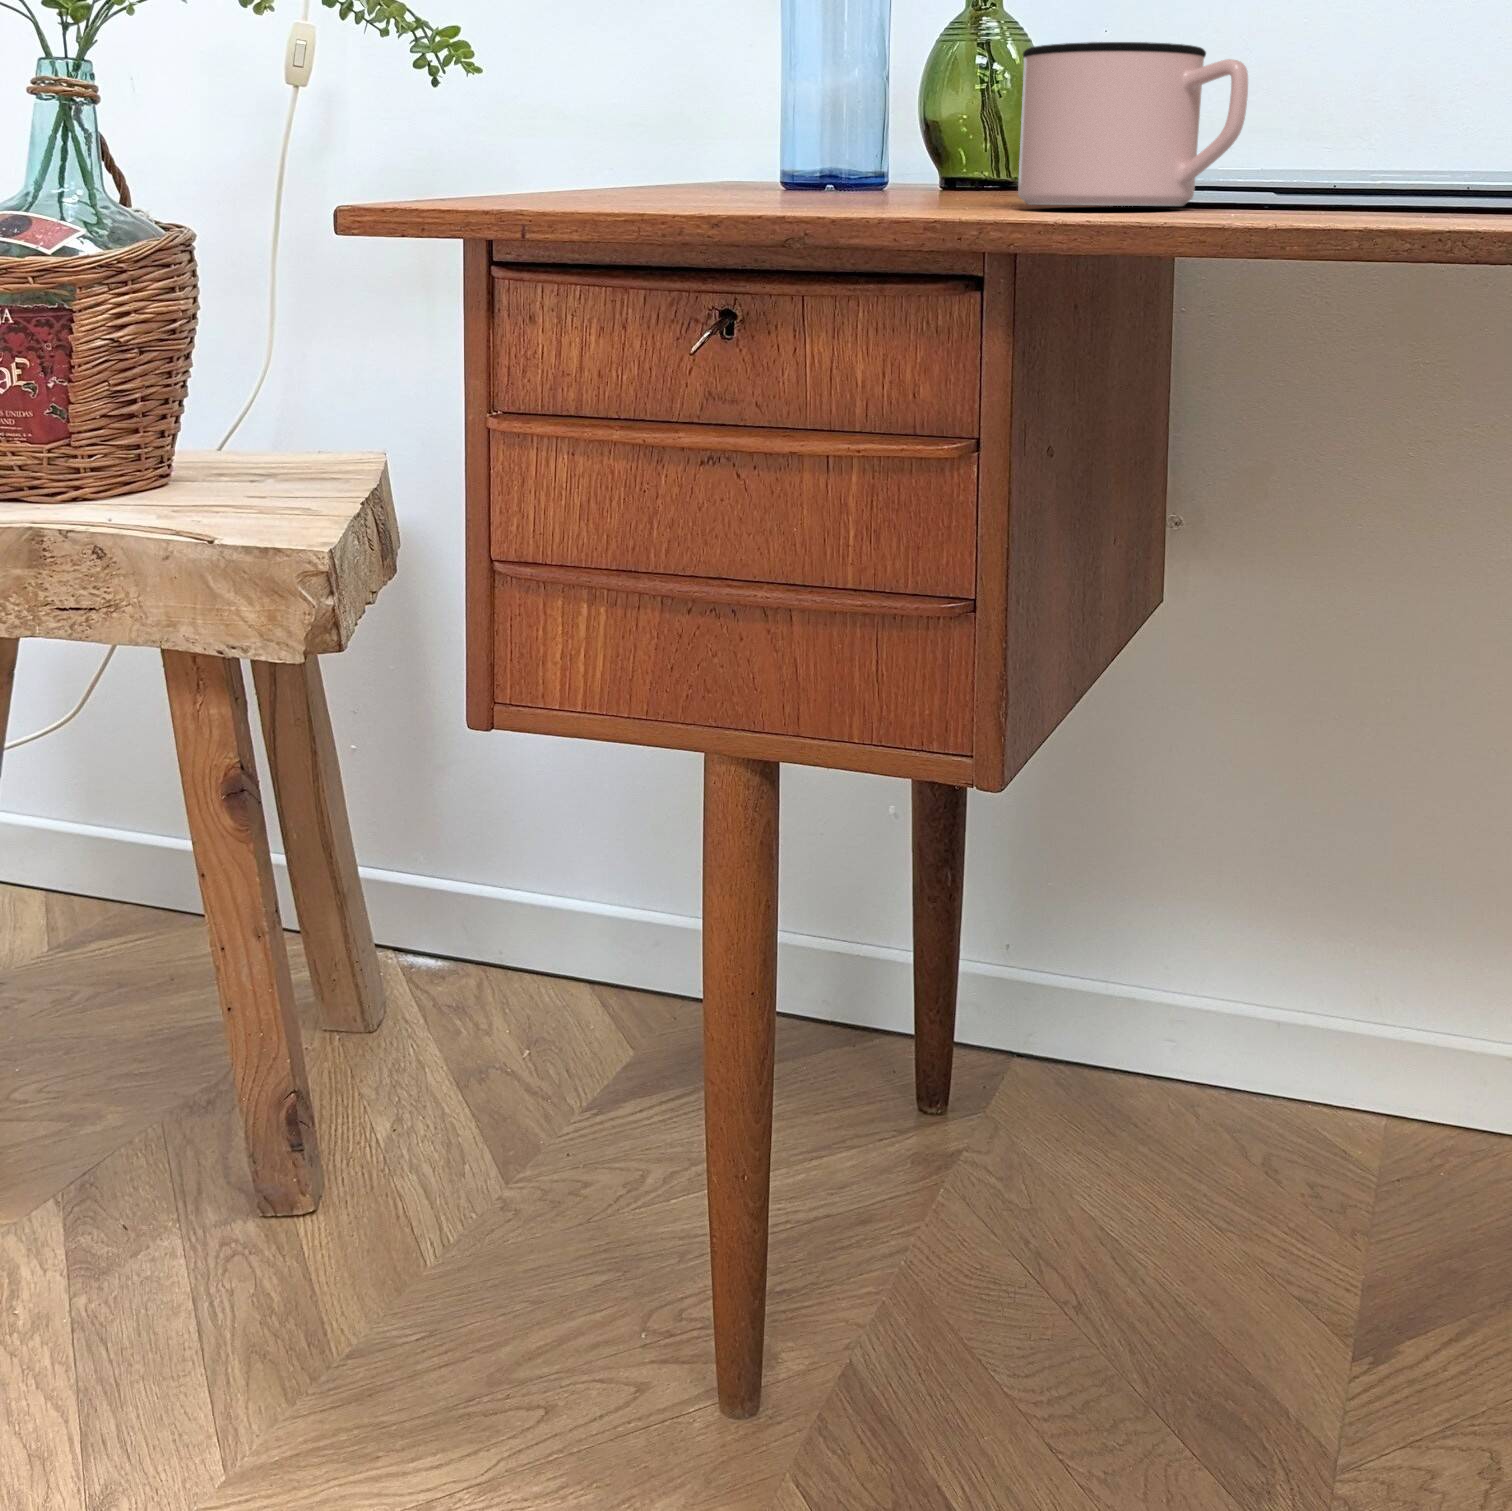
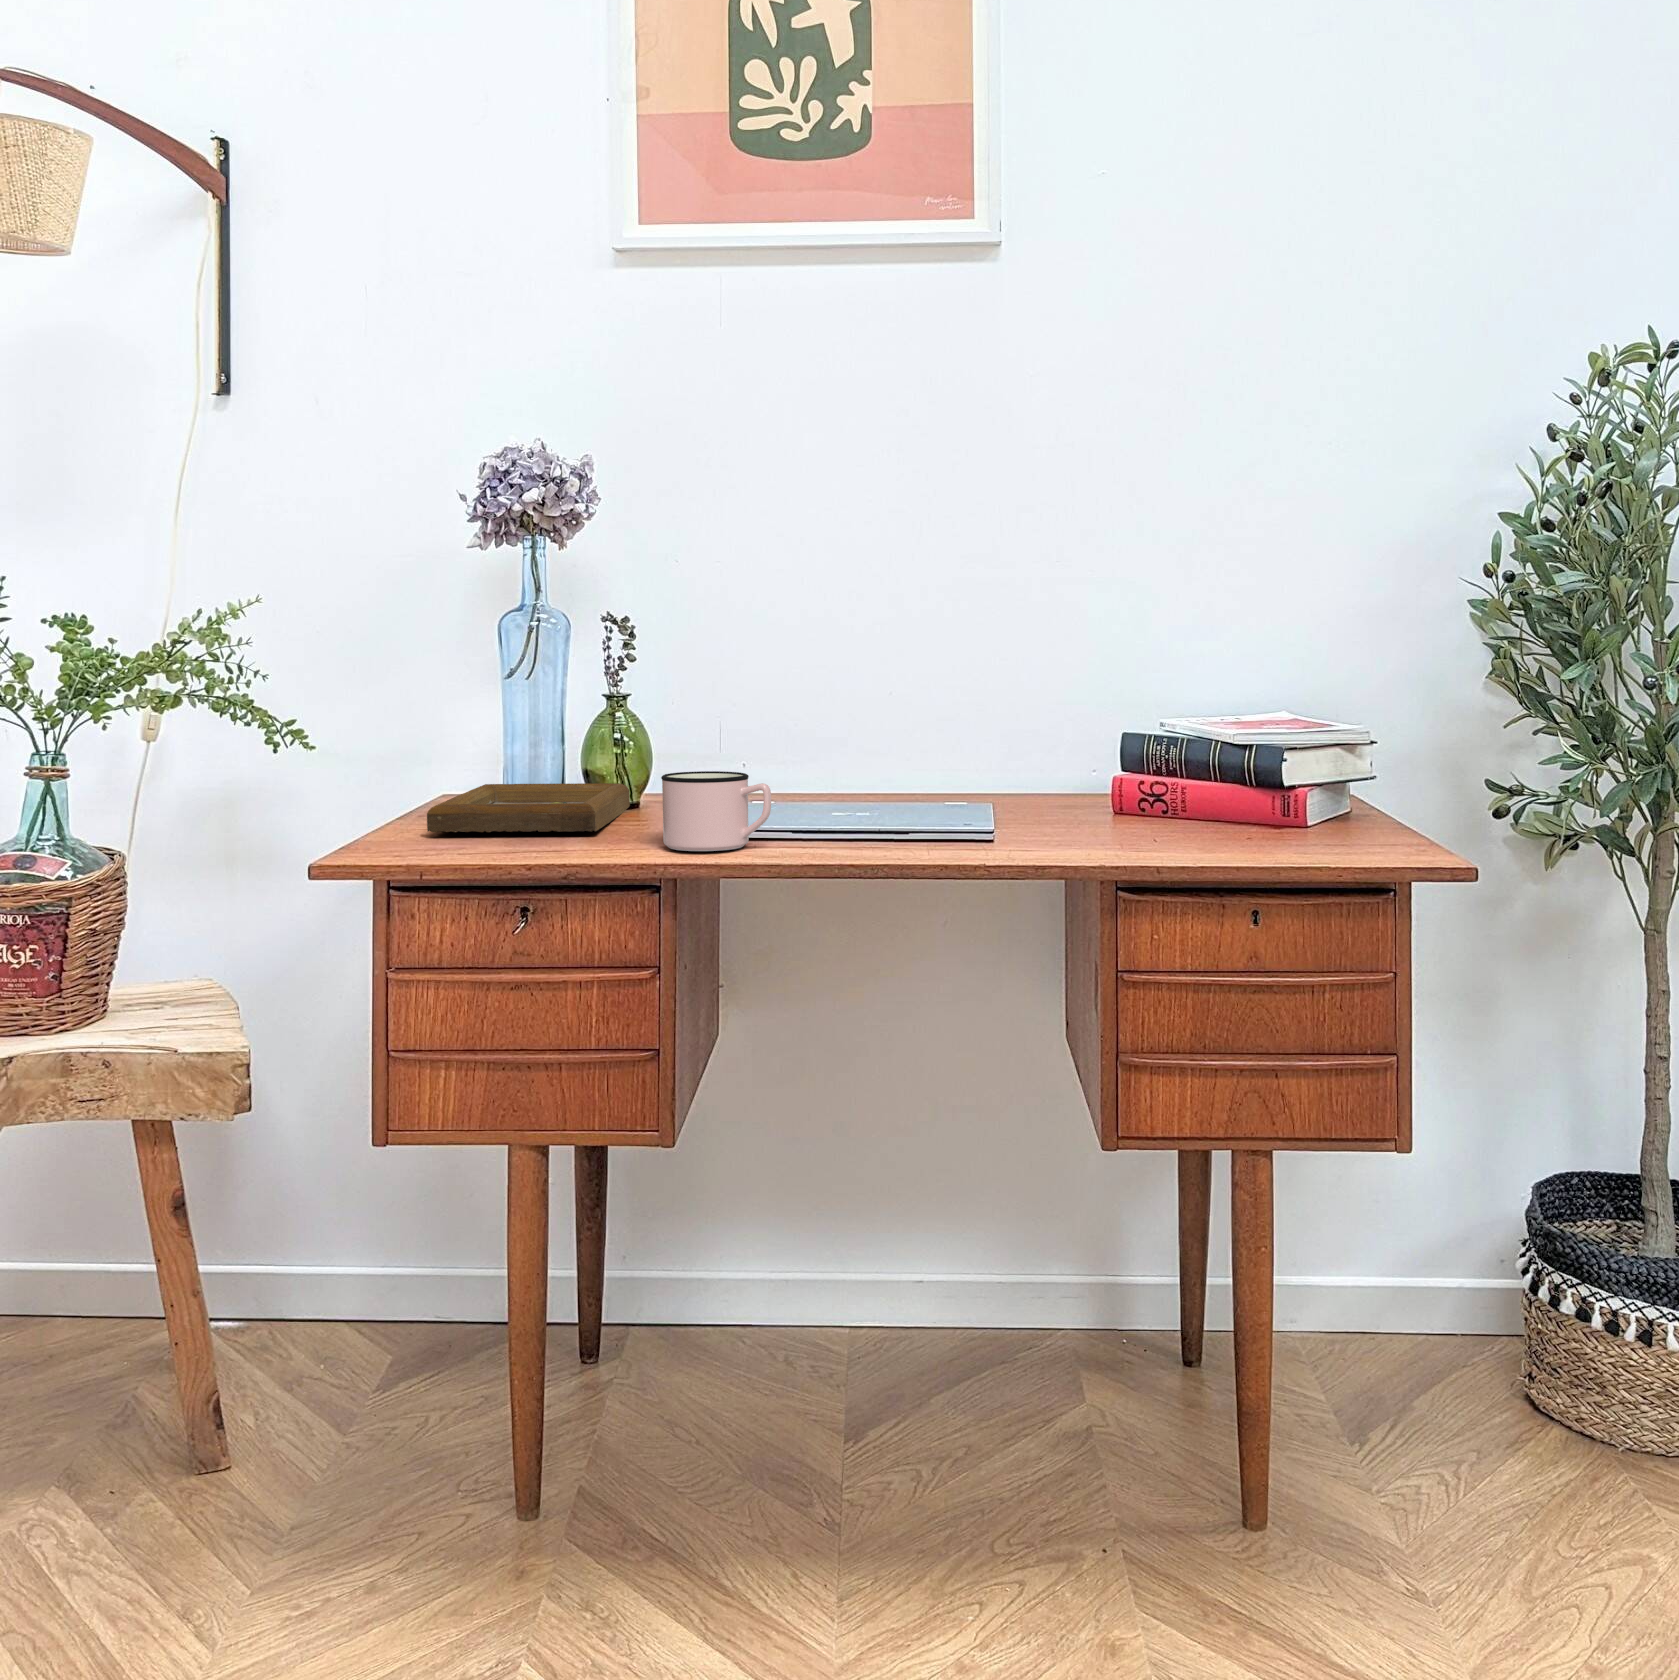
picture frame: none [614,136,1011,194] -> present [427,783,630,832]

